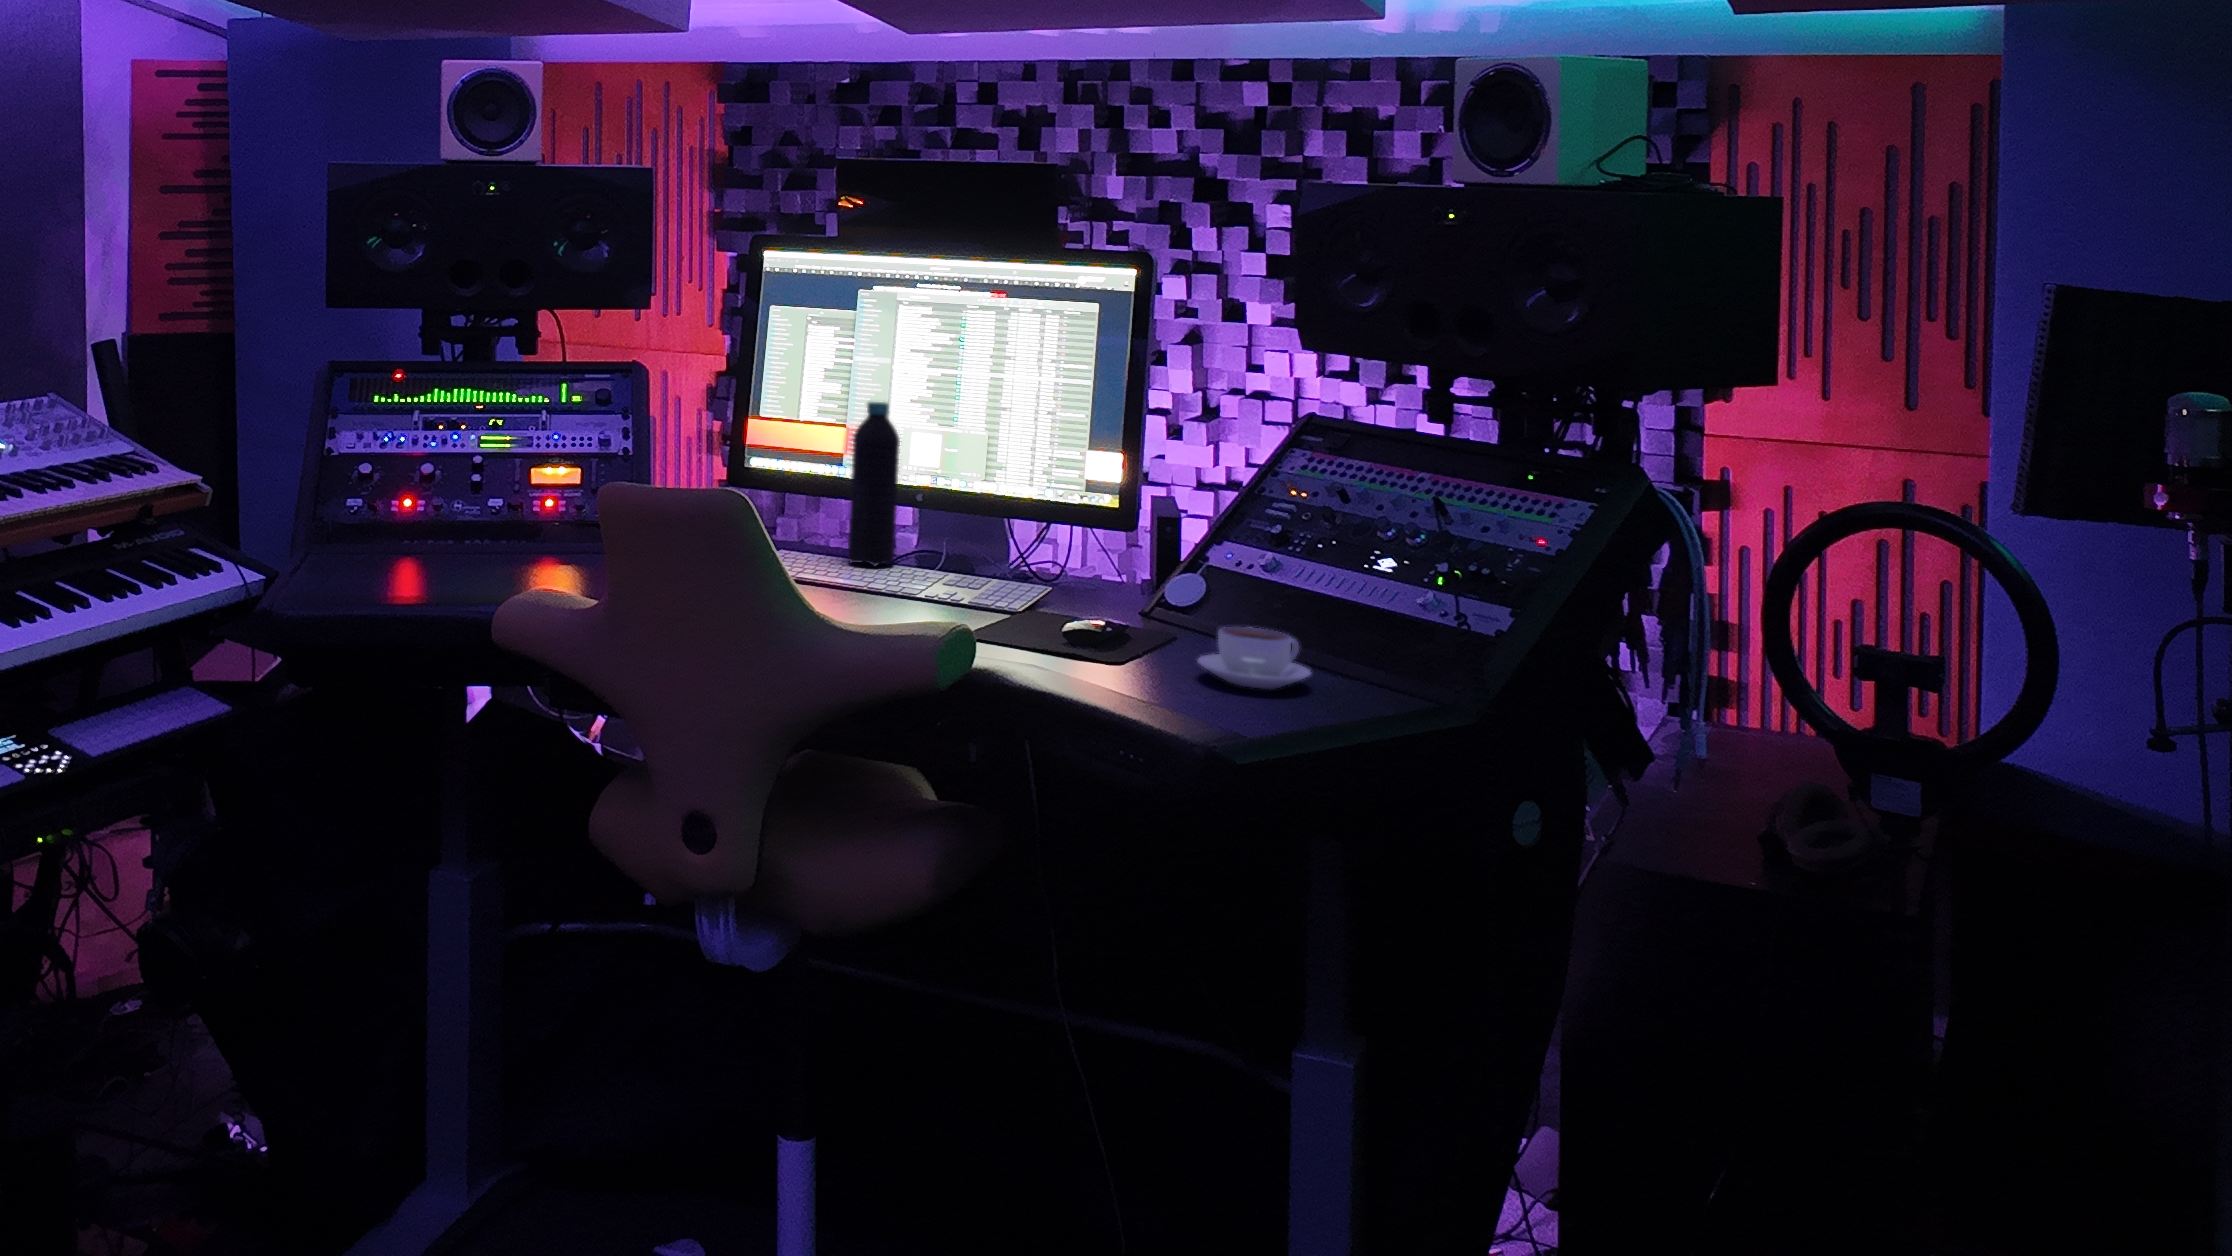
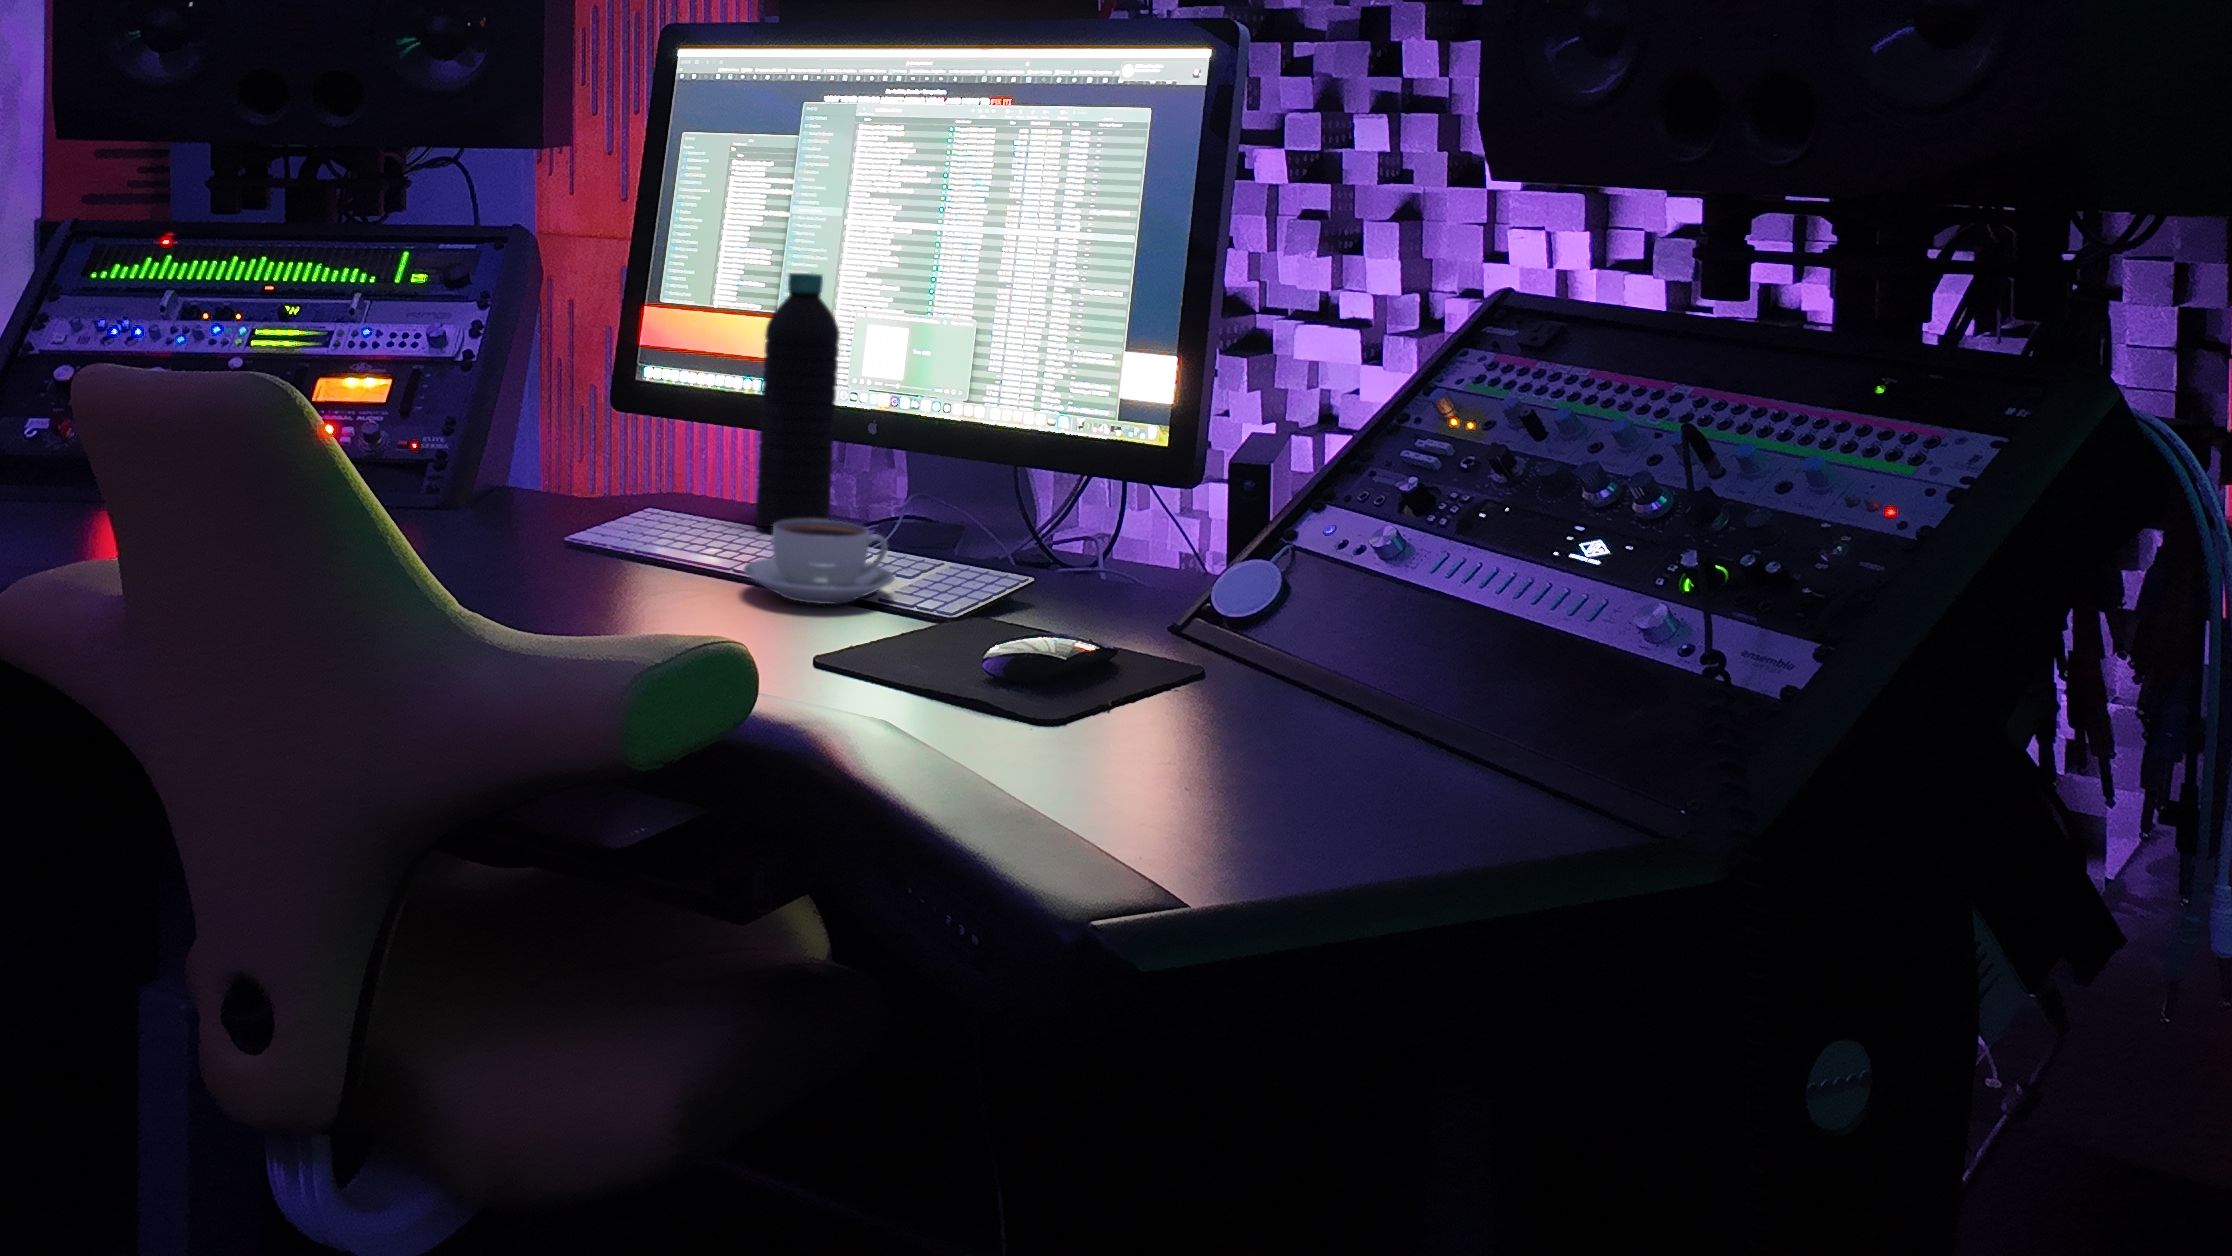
coffee cup: present [1198,627,1311,689] -> present [743,519,895,604]

